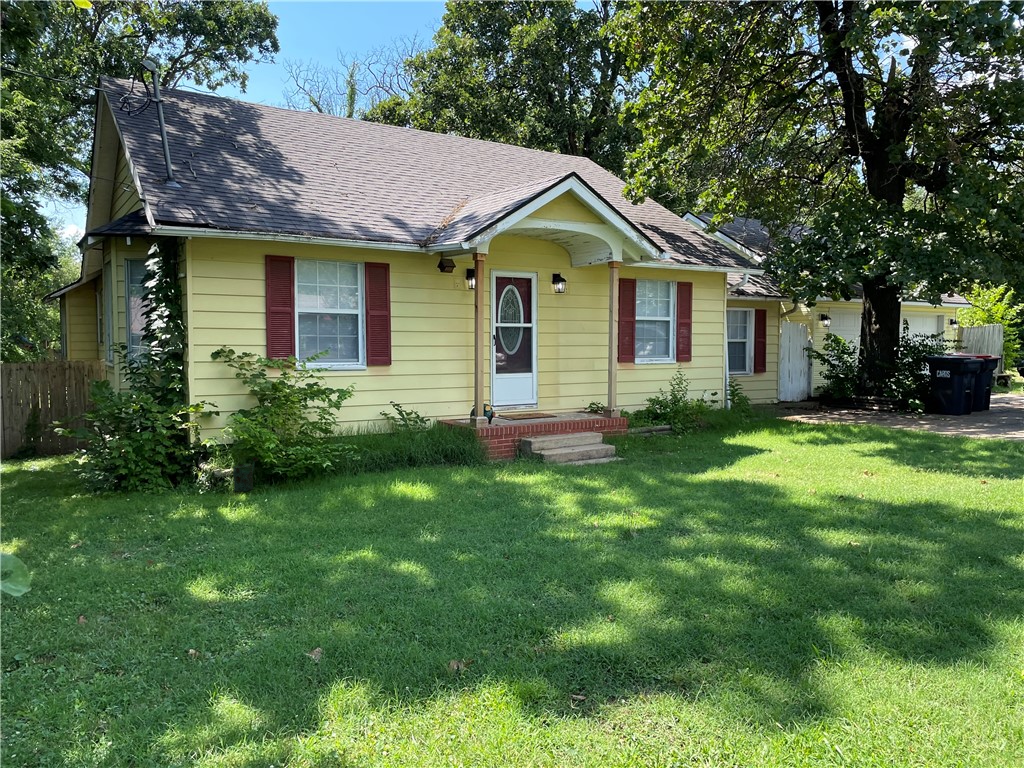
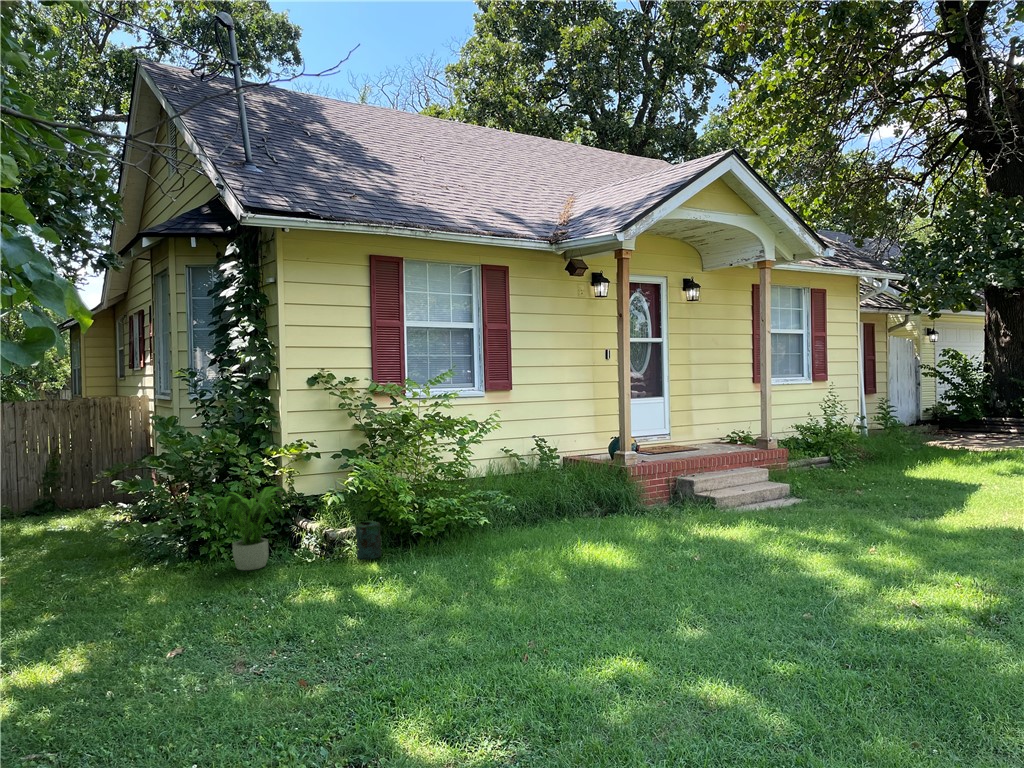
potted plant: none [119,435,184,496] -> present [212,486,288,570]

